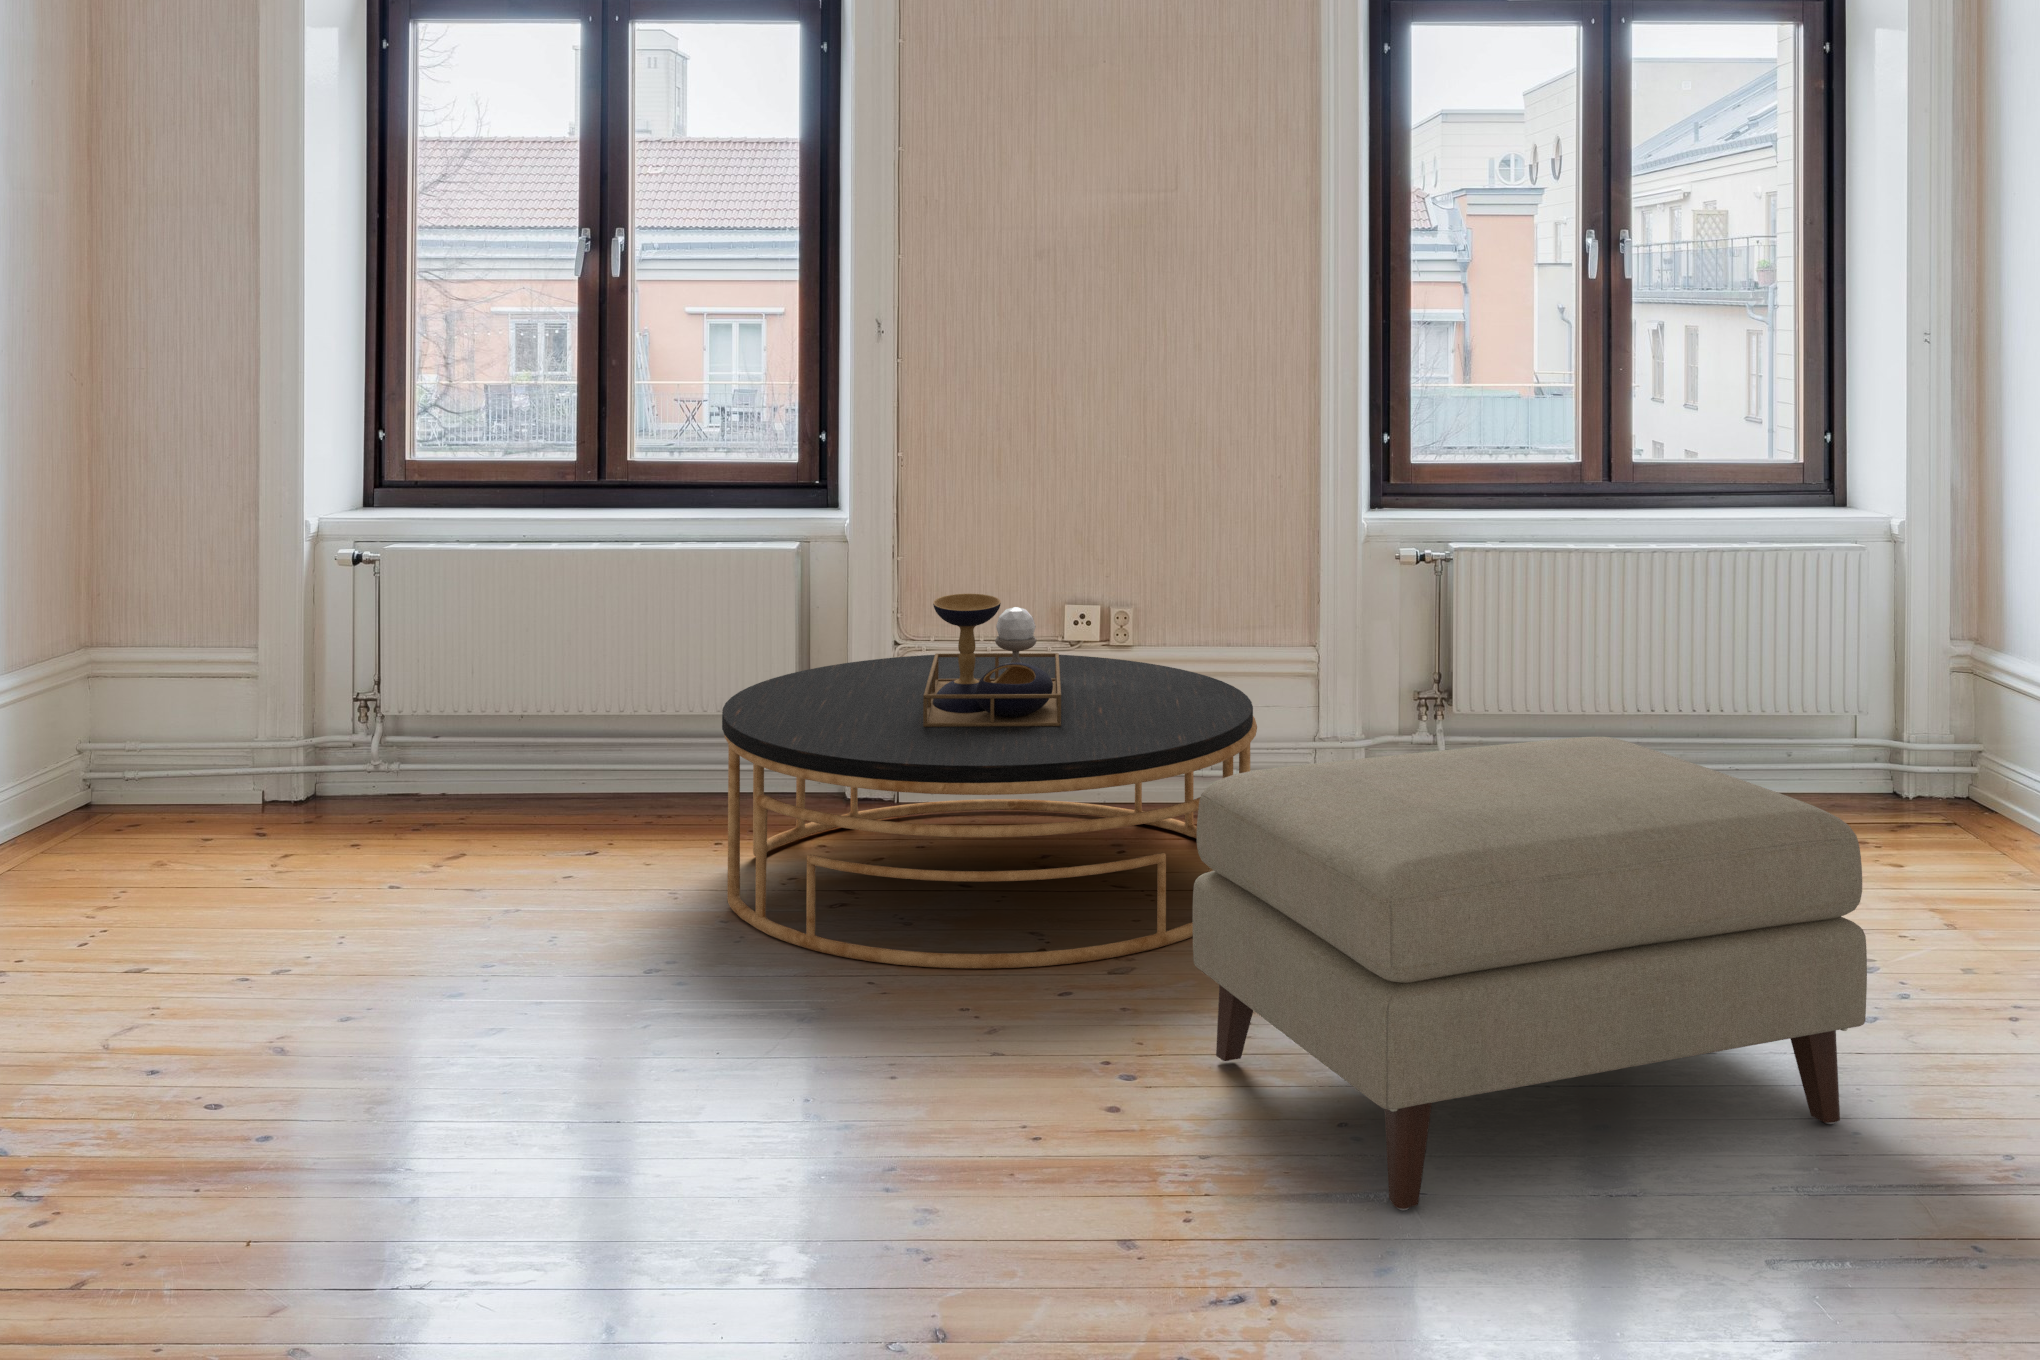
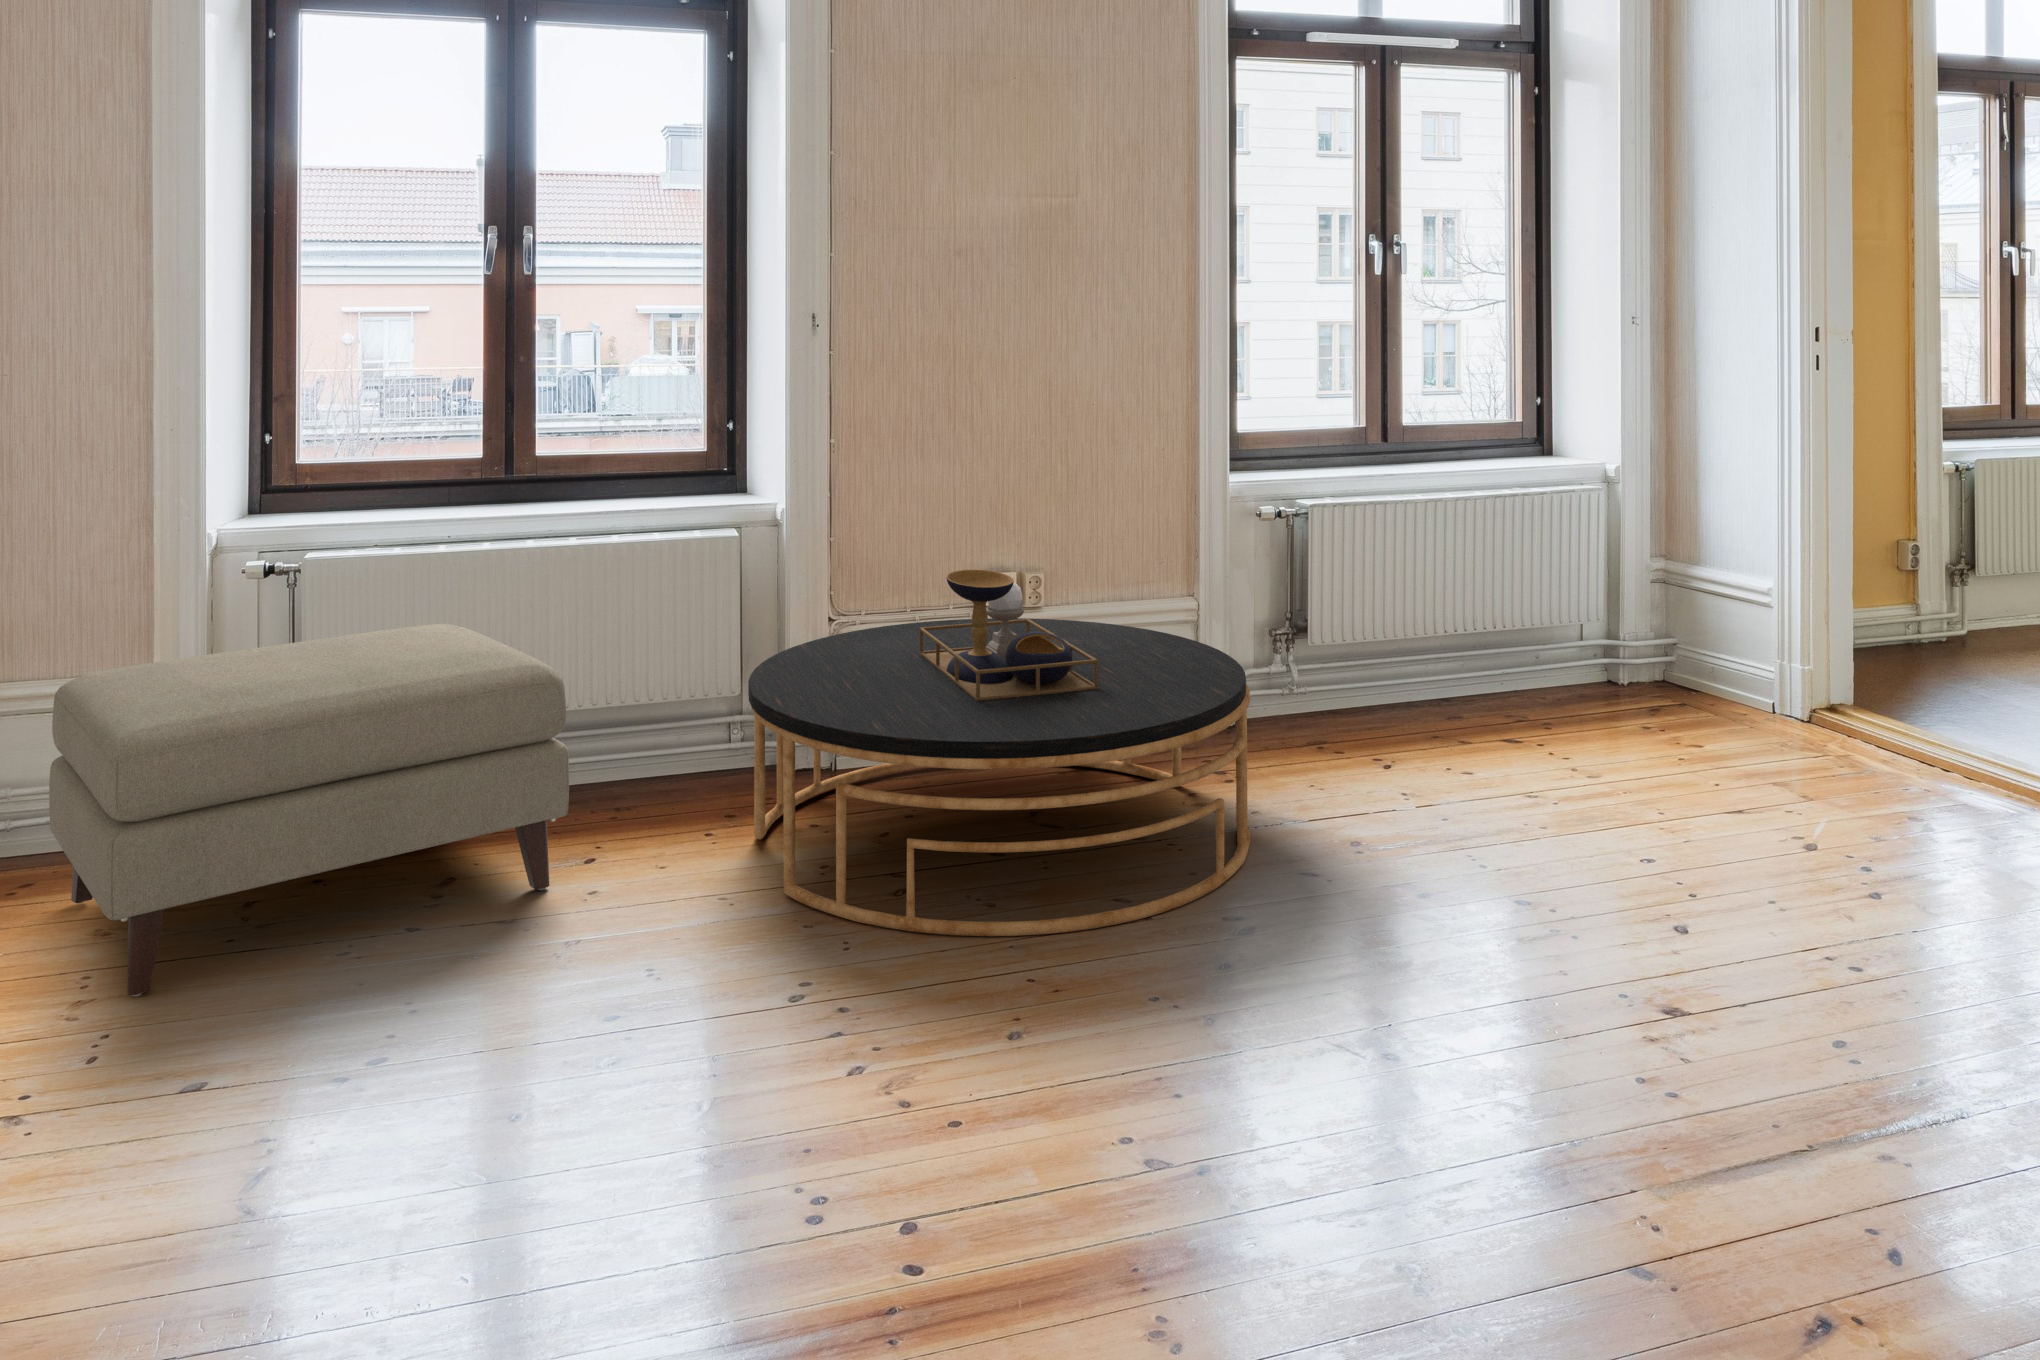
ottoman: present [1193,737,1867,1210] -> present [49,624,569,996]

